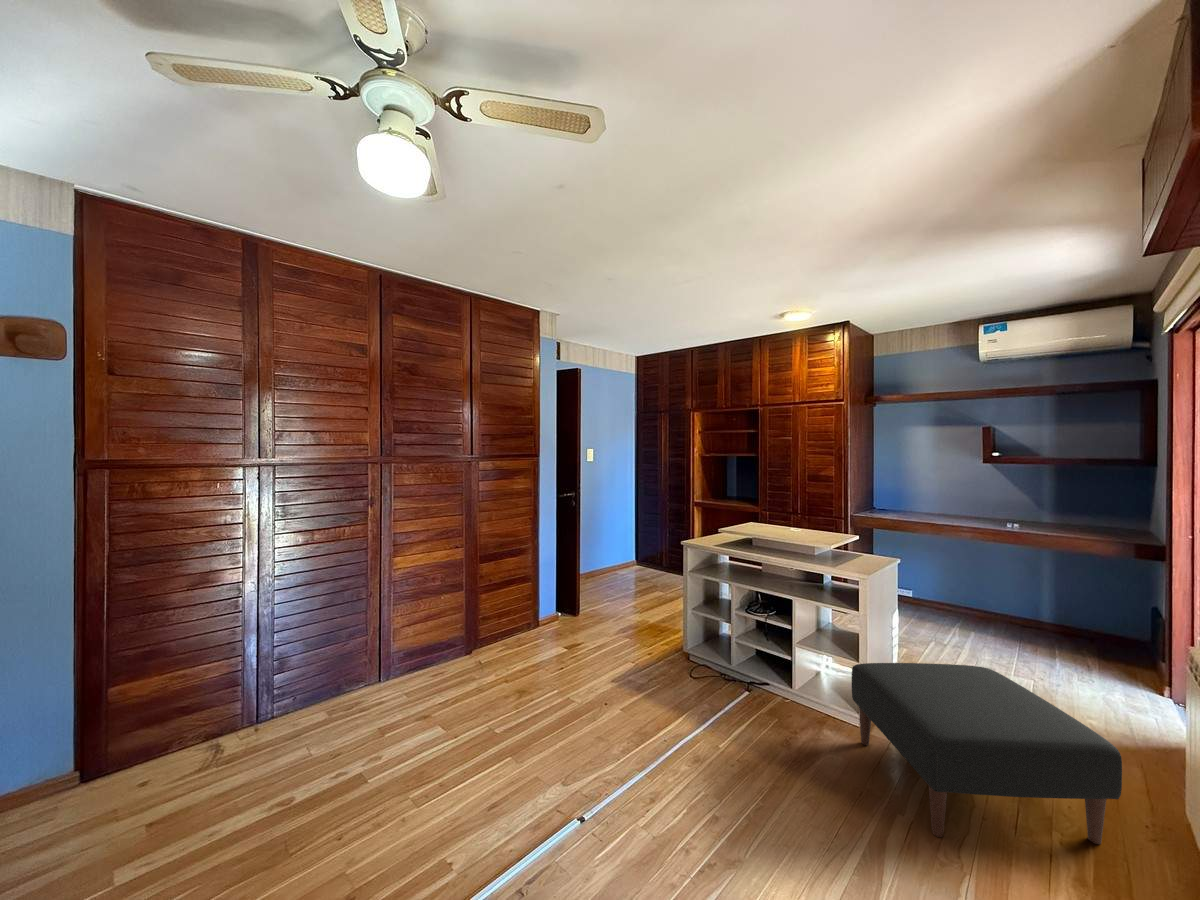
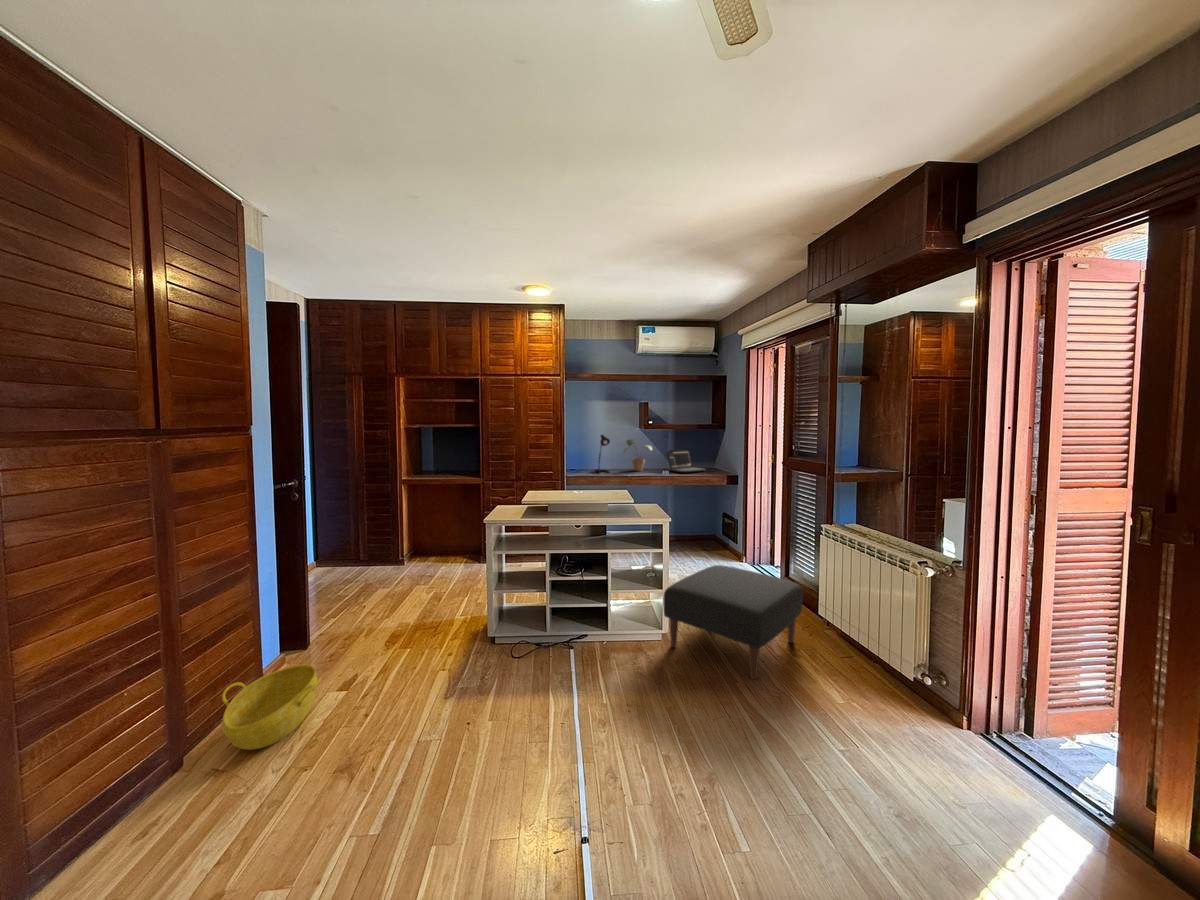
desk lamp: none [892,469,922,518] -> present [591,435,610,473]
potted plant: none [950,476,1007,521] -> present [623,439,652,471]
laptop: none [1027,495,1113,534] -> present [667,449,705,473]
basket: none [495,614,557,657] -> present [222,665,321,750]

